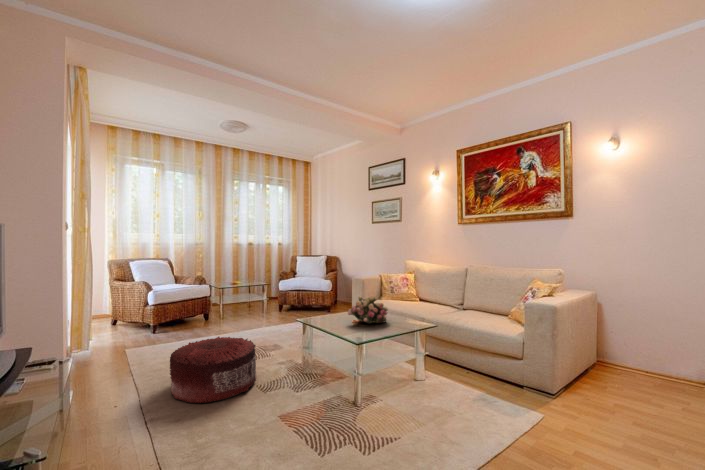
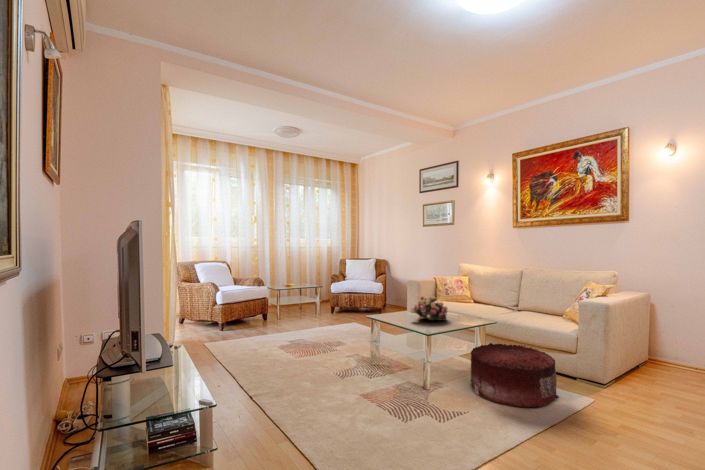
pouf: present [170,337,256,403] -> present [471,343,559,408]

